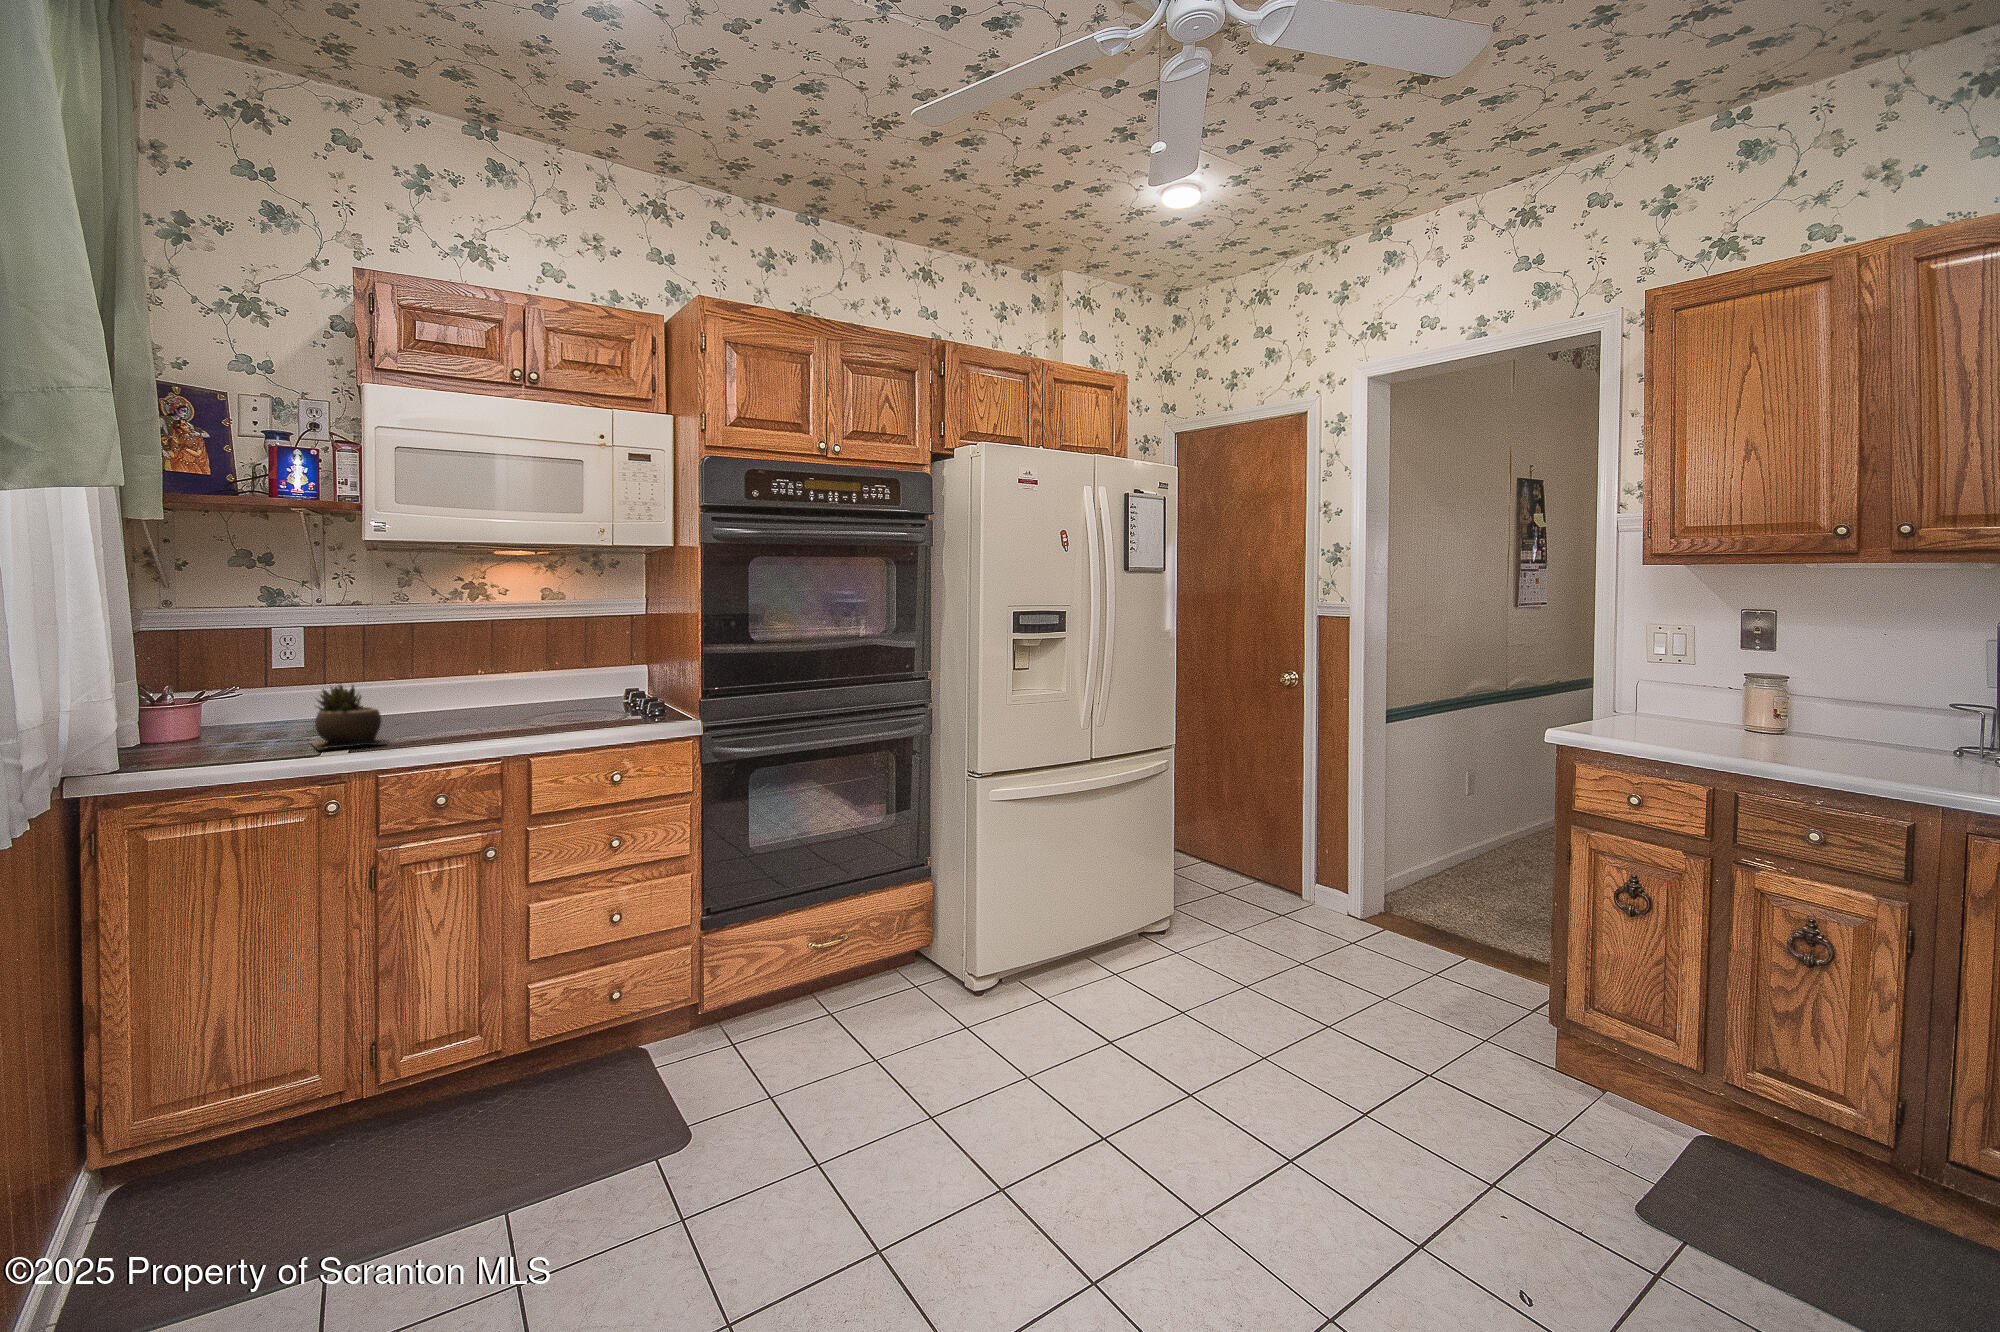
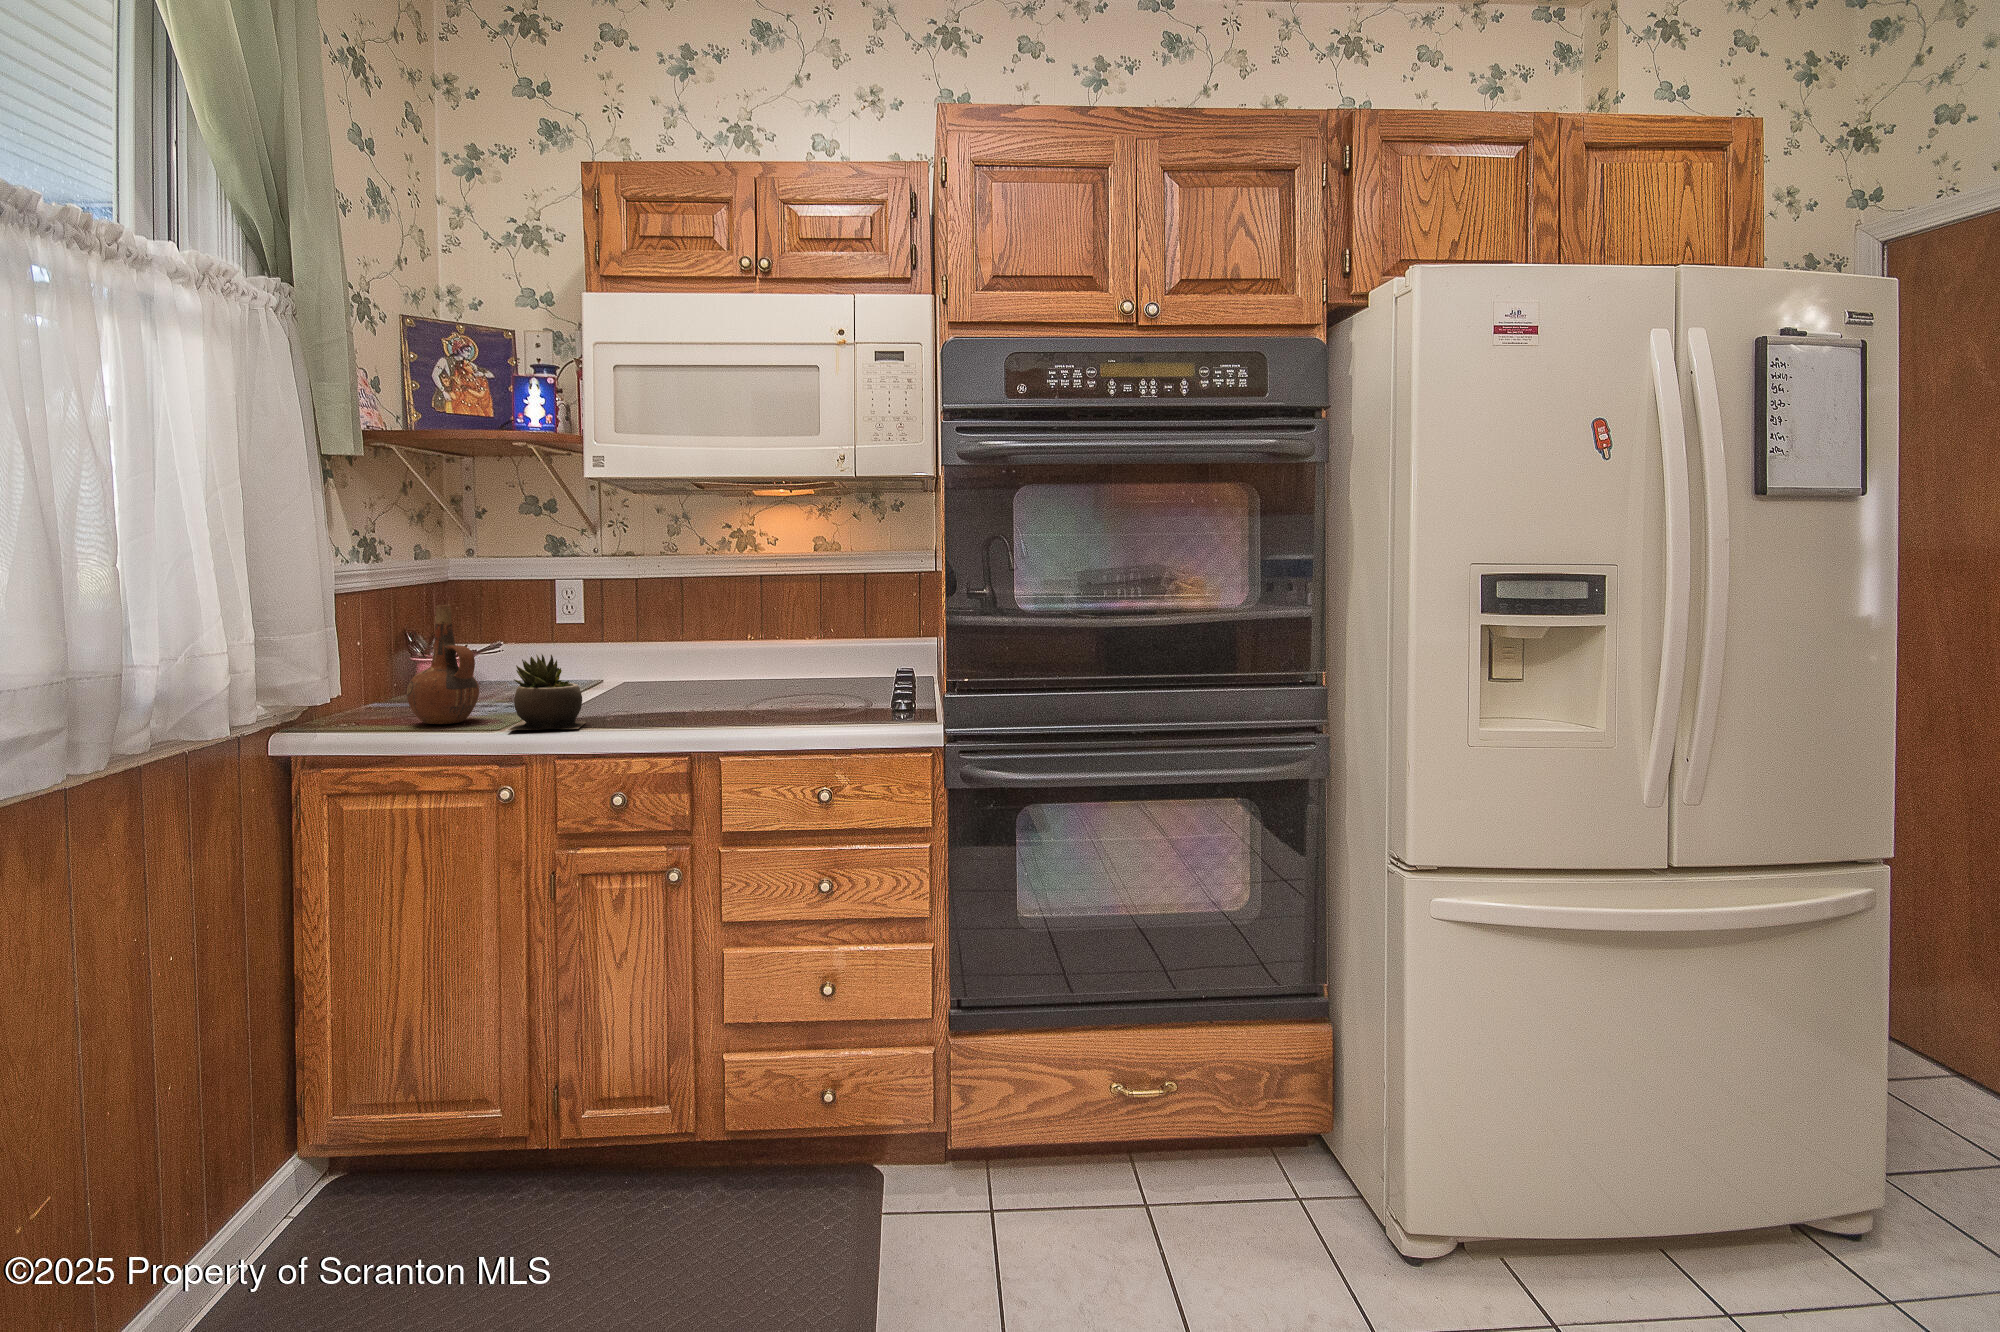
ceramic pitcher: none [181,642,260,750] -> present [407,605,479,724]

